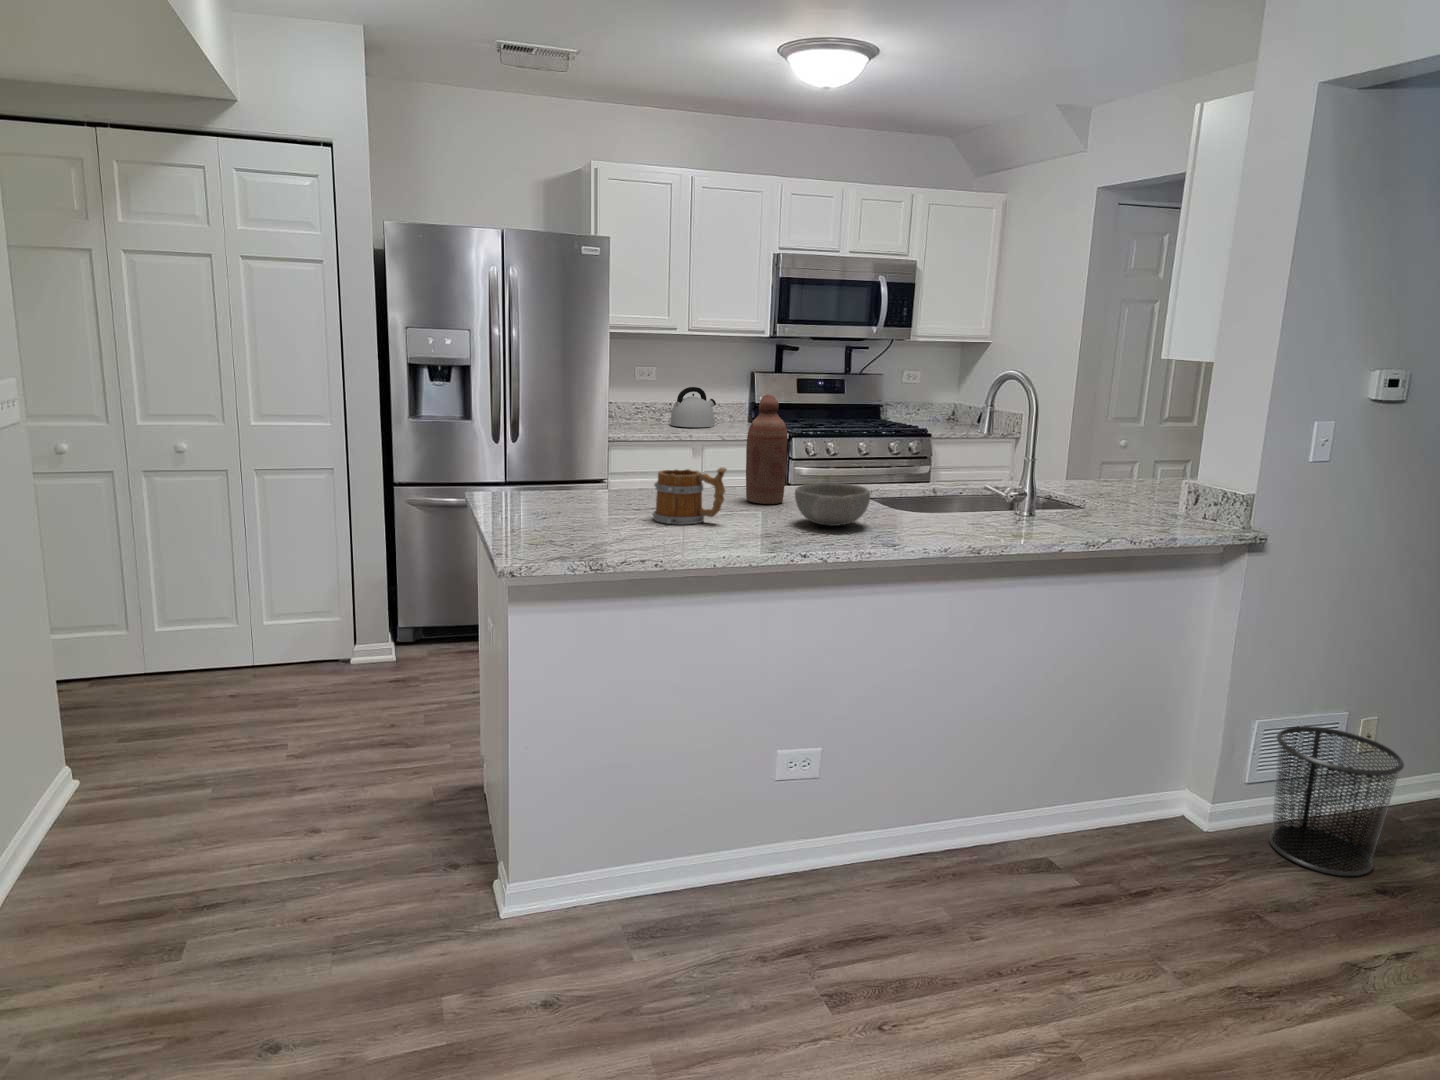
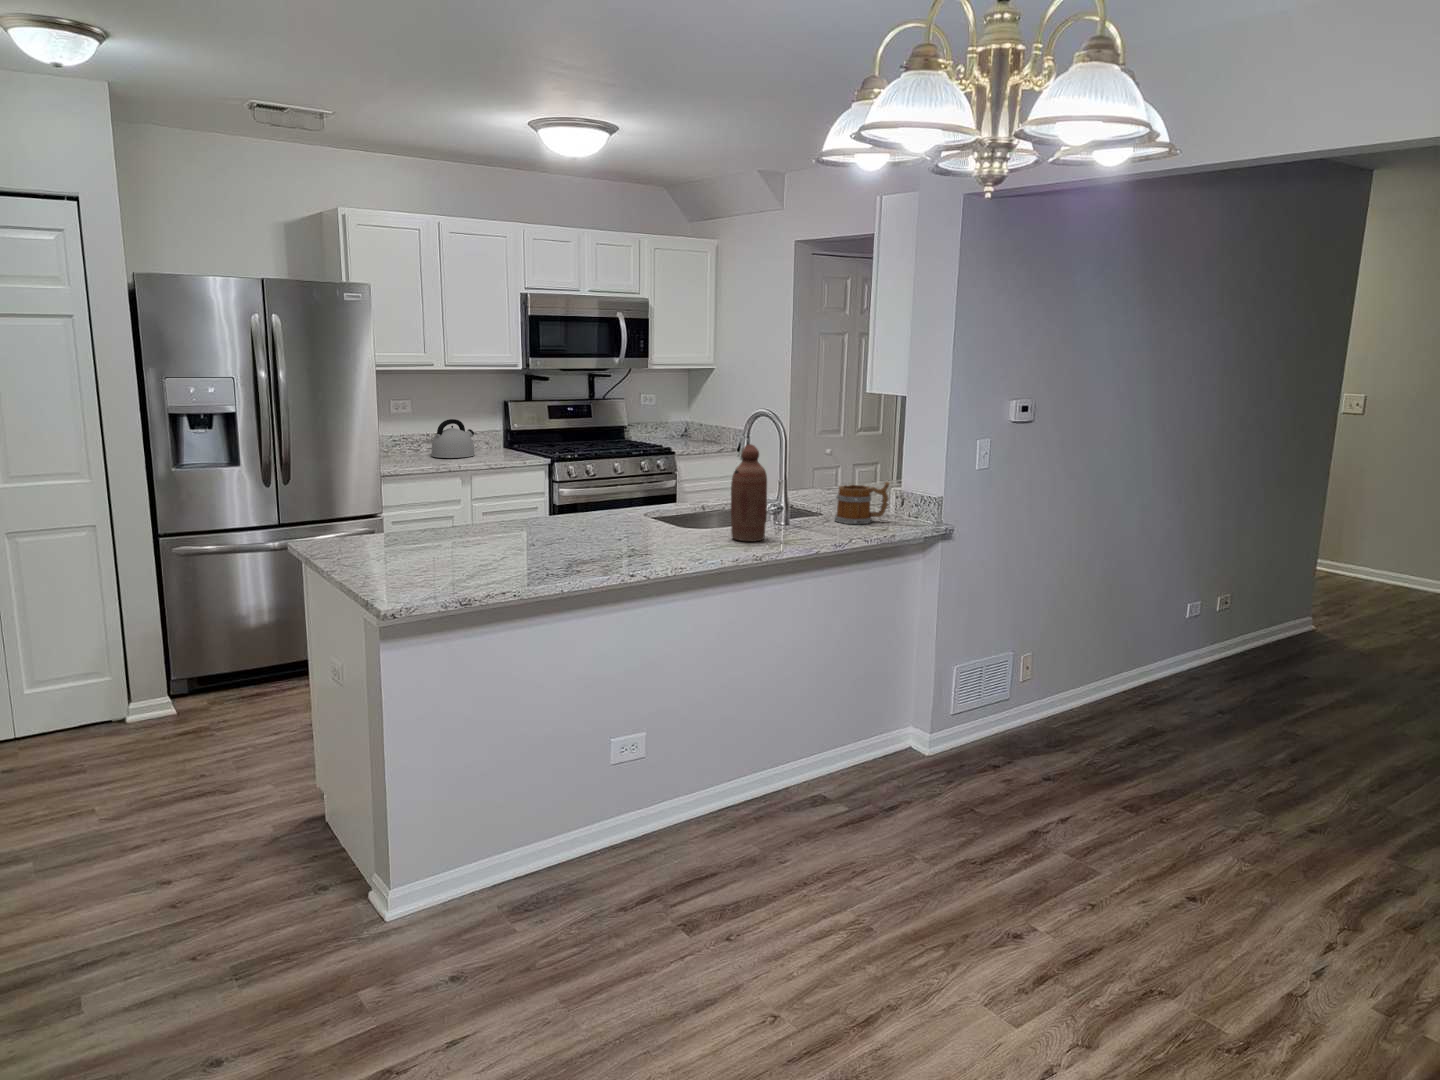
bottle: present [746,395,787,504] -> present [731,444,767,541]
mug: present [652,468,727,524] -> present [834,482,890,524]
bowl: present [795,483,870,526] -> none [603,511,666,547]
waste bin: present [1269,726,1404,876] -> none [972,667,1055,774]

